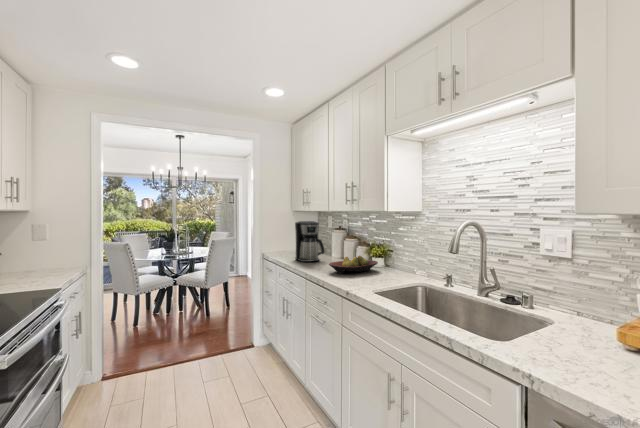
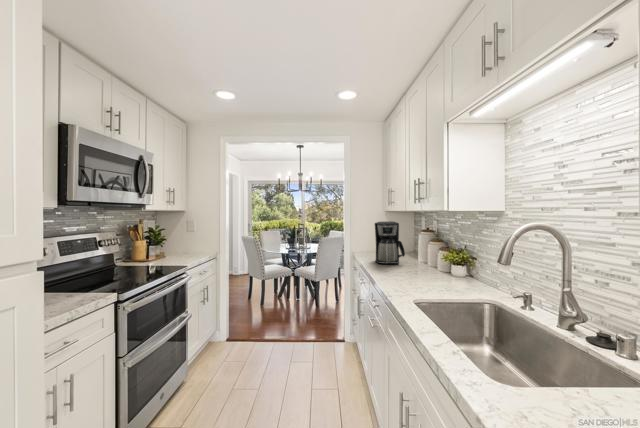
fruit bowl: present [329,256,378,274] -> none [391,261,453,280]

